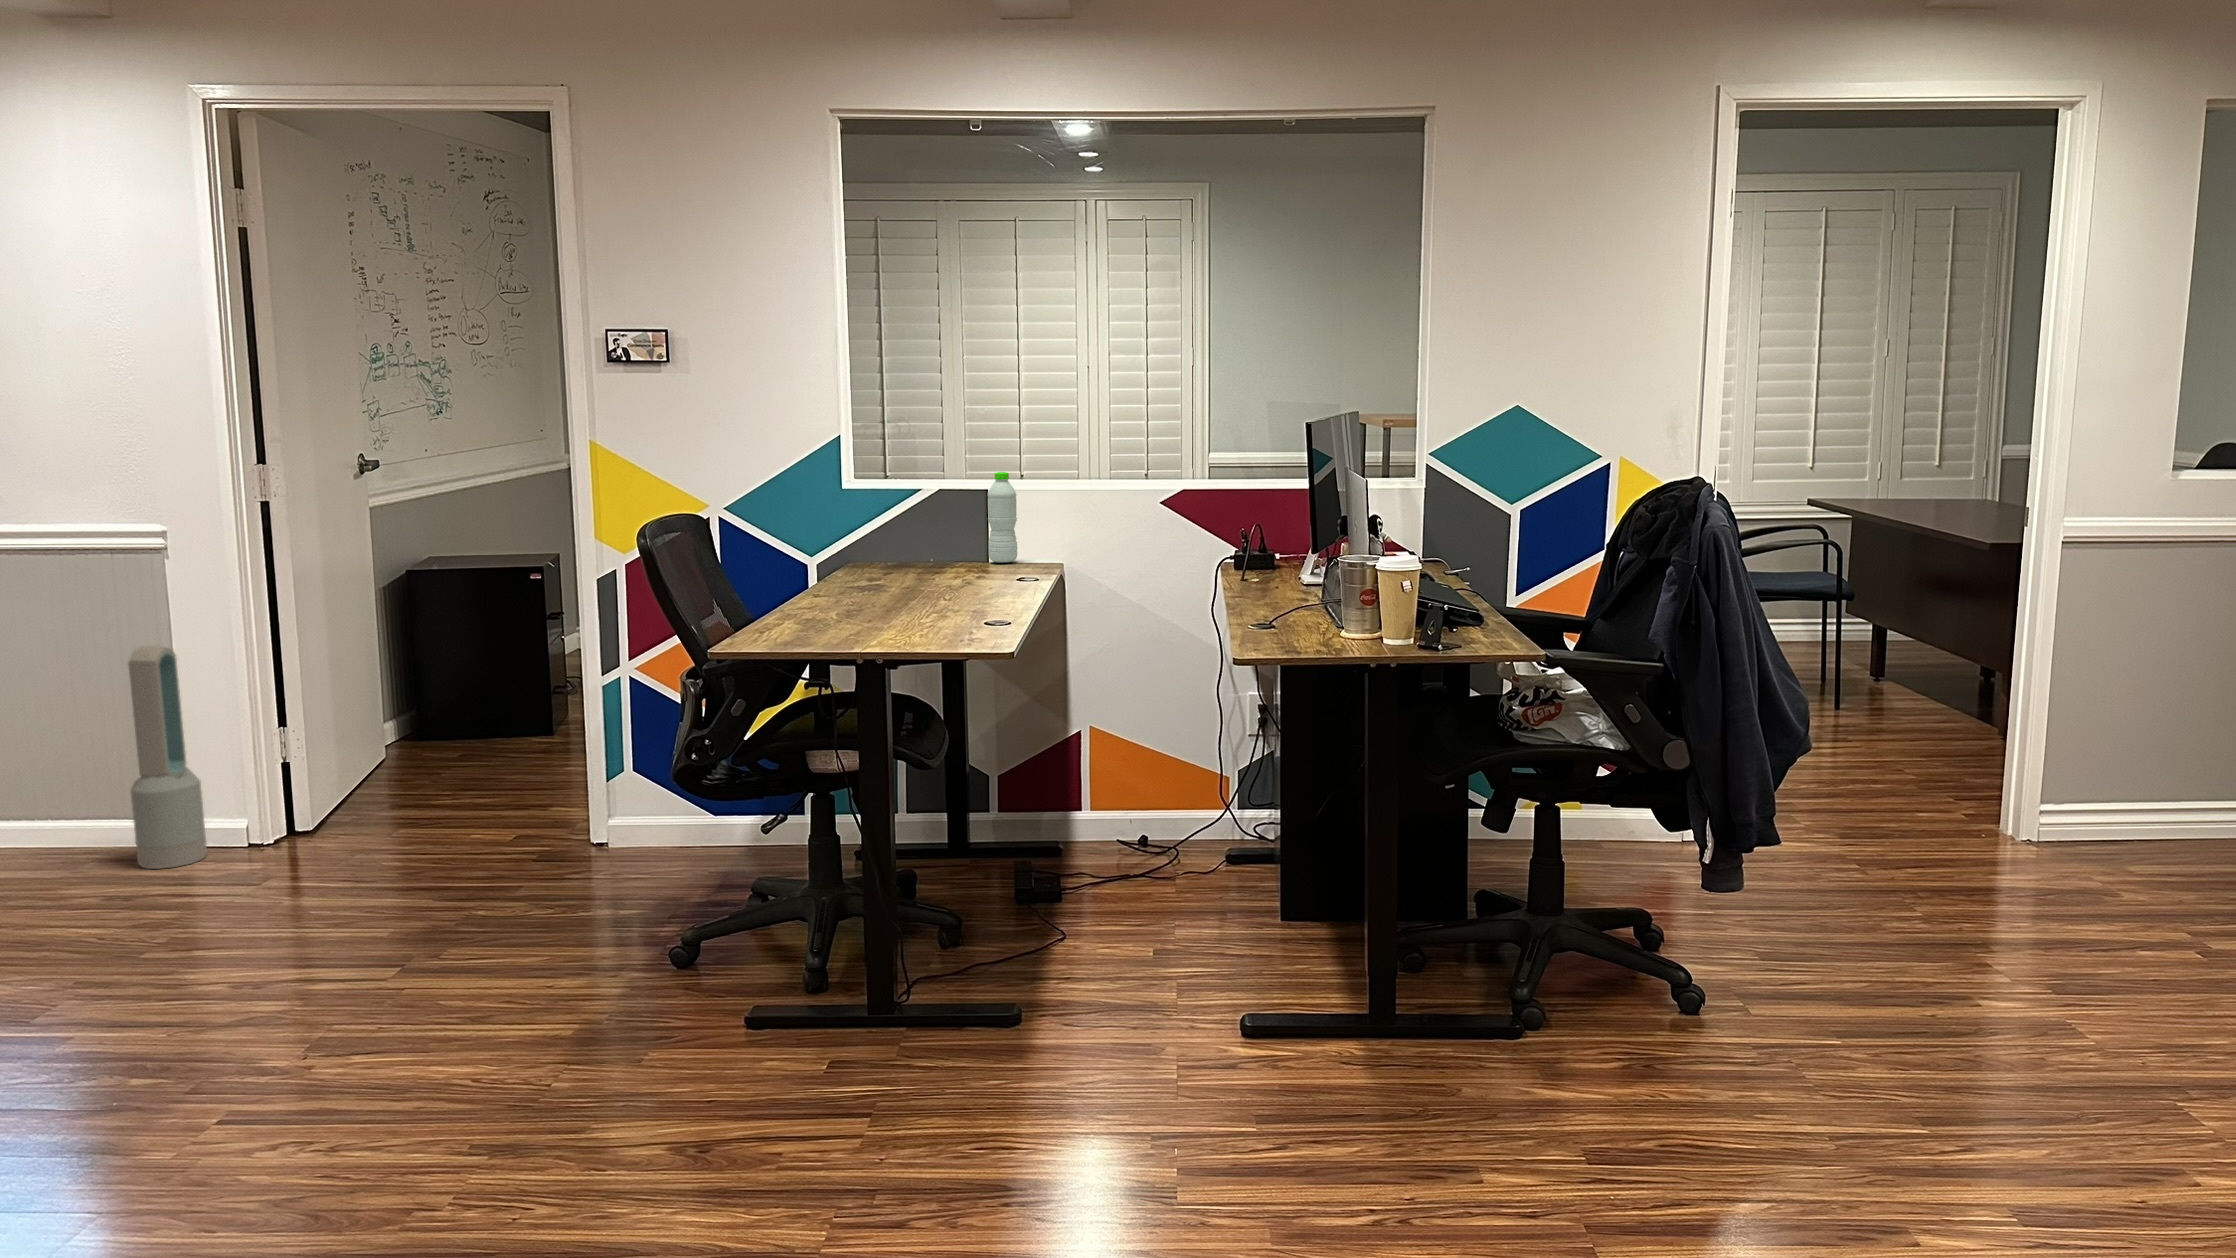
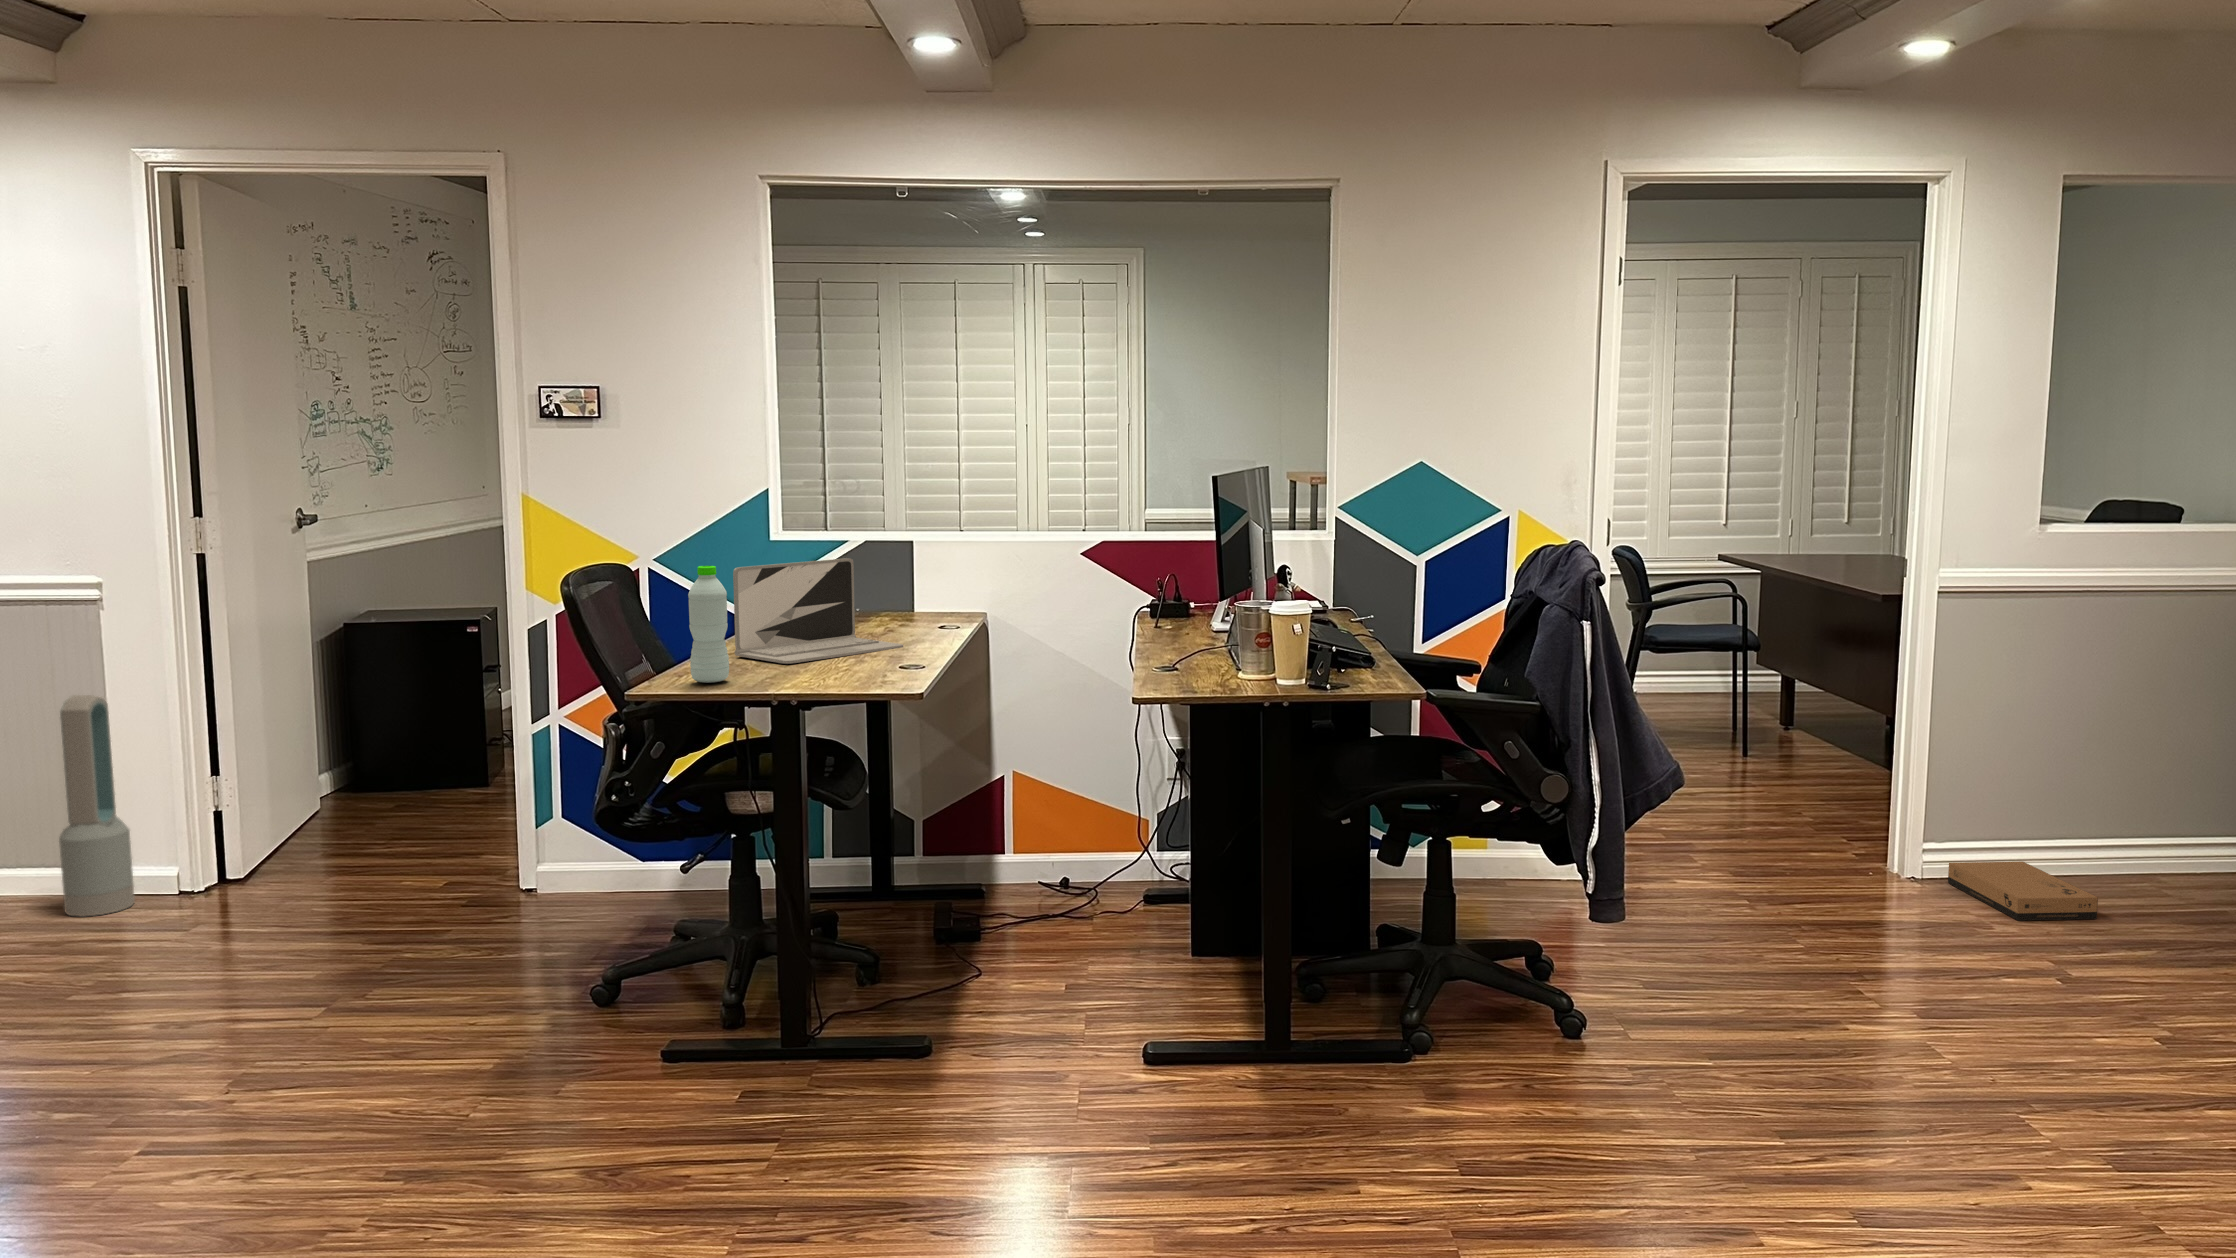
water bottle: present [988,472,1017,563] -> present [688,566,729,683]
laptop: none [811,508,985,618] -> present [733,558,903,664]
cardboard box: none [2063,824,2228,887] -> present [1948,862,2098,920]

